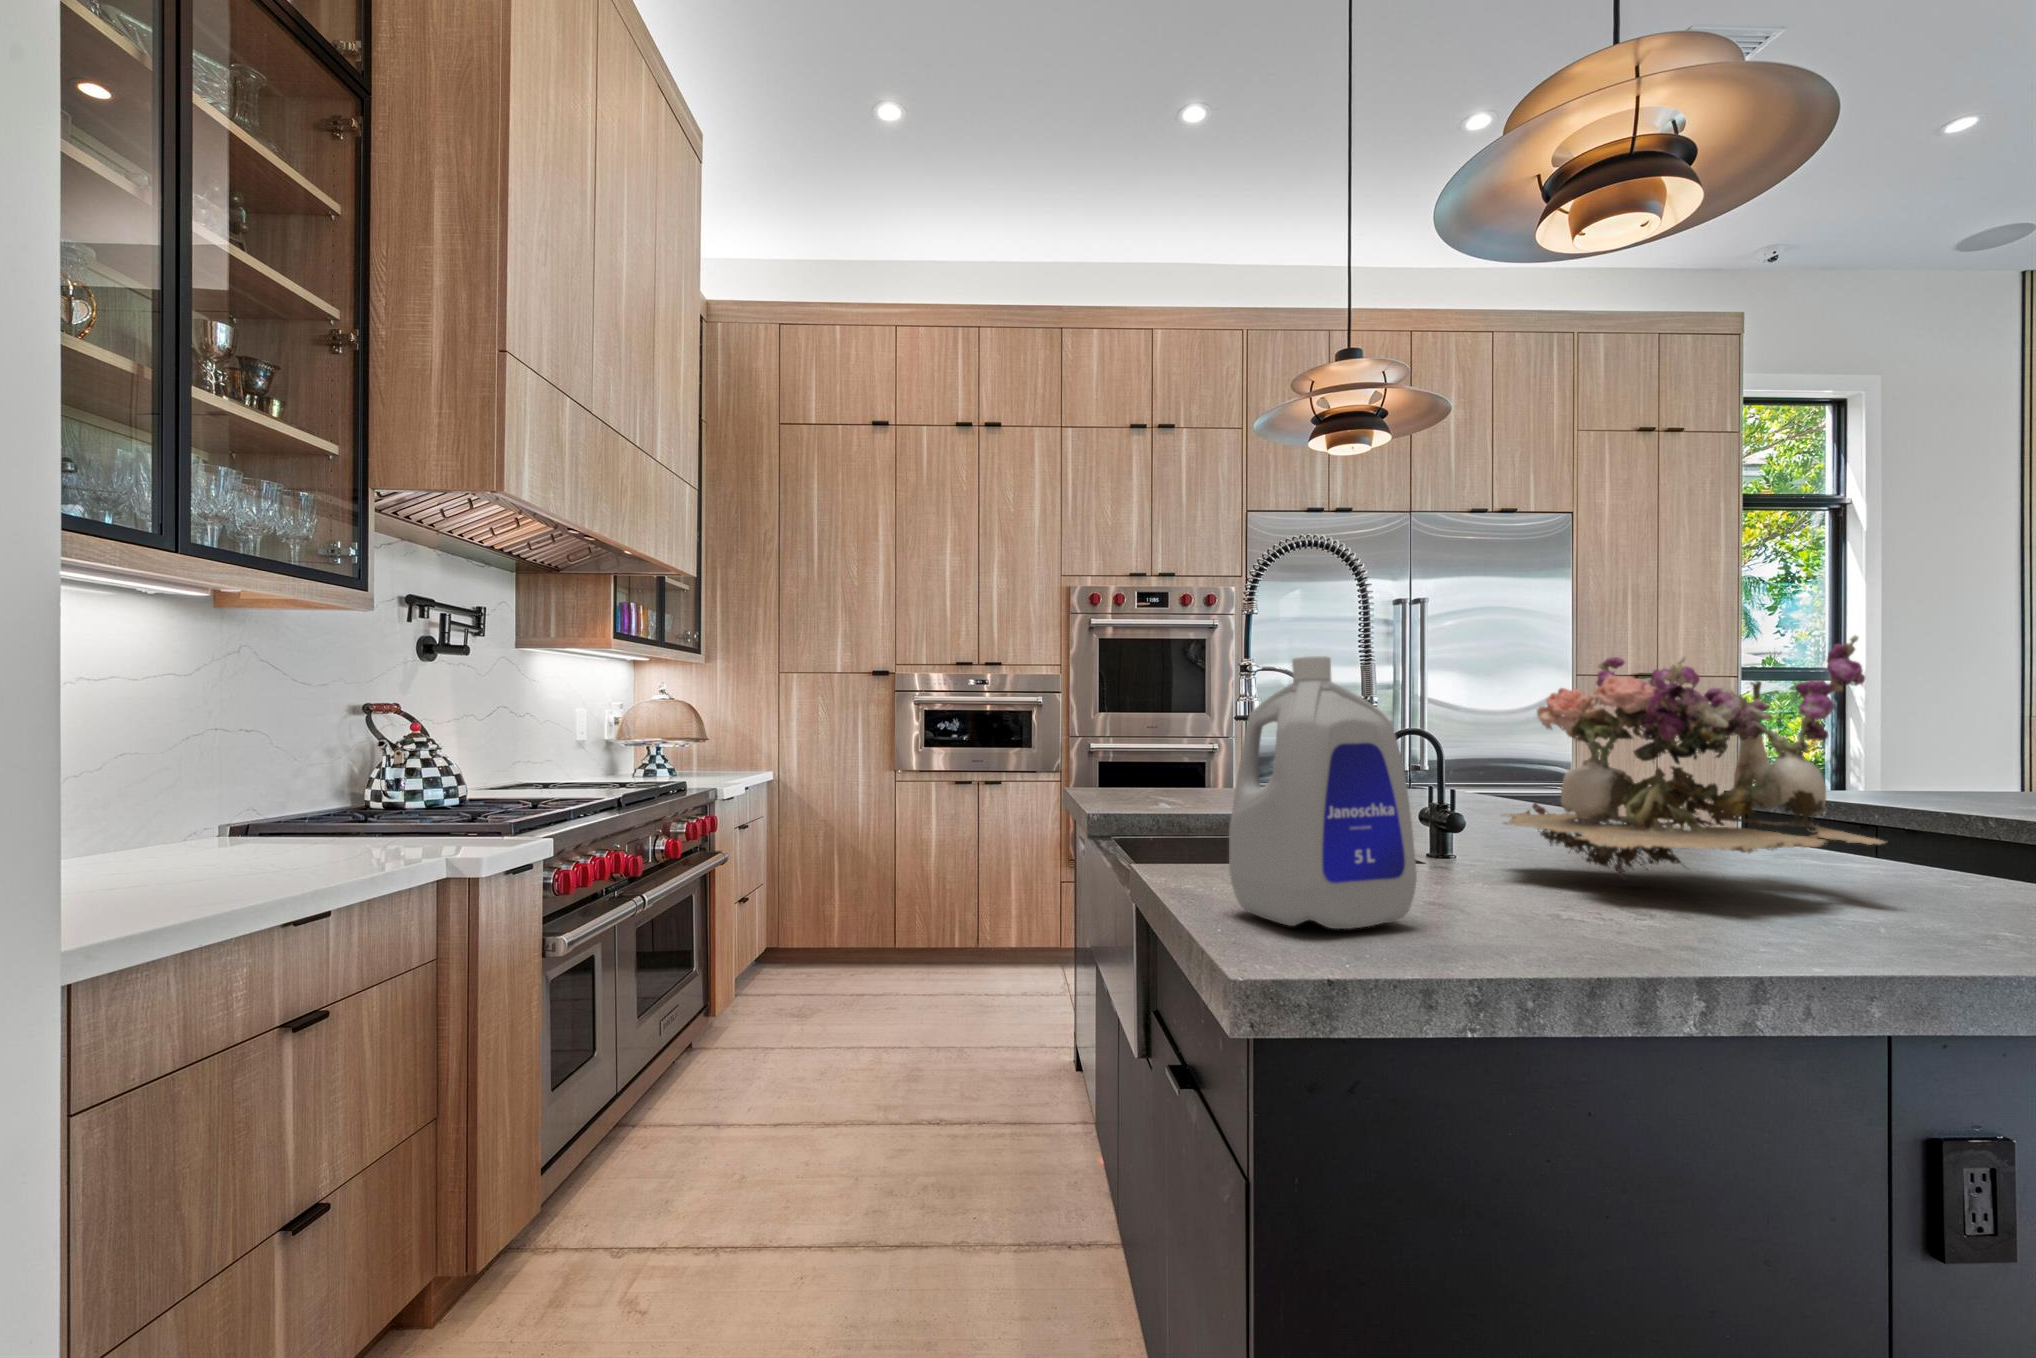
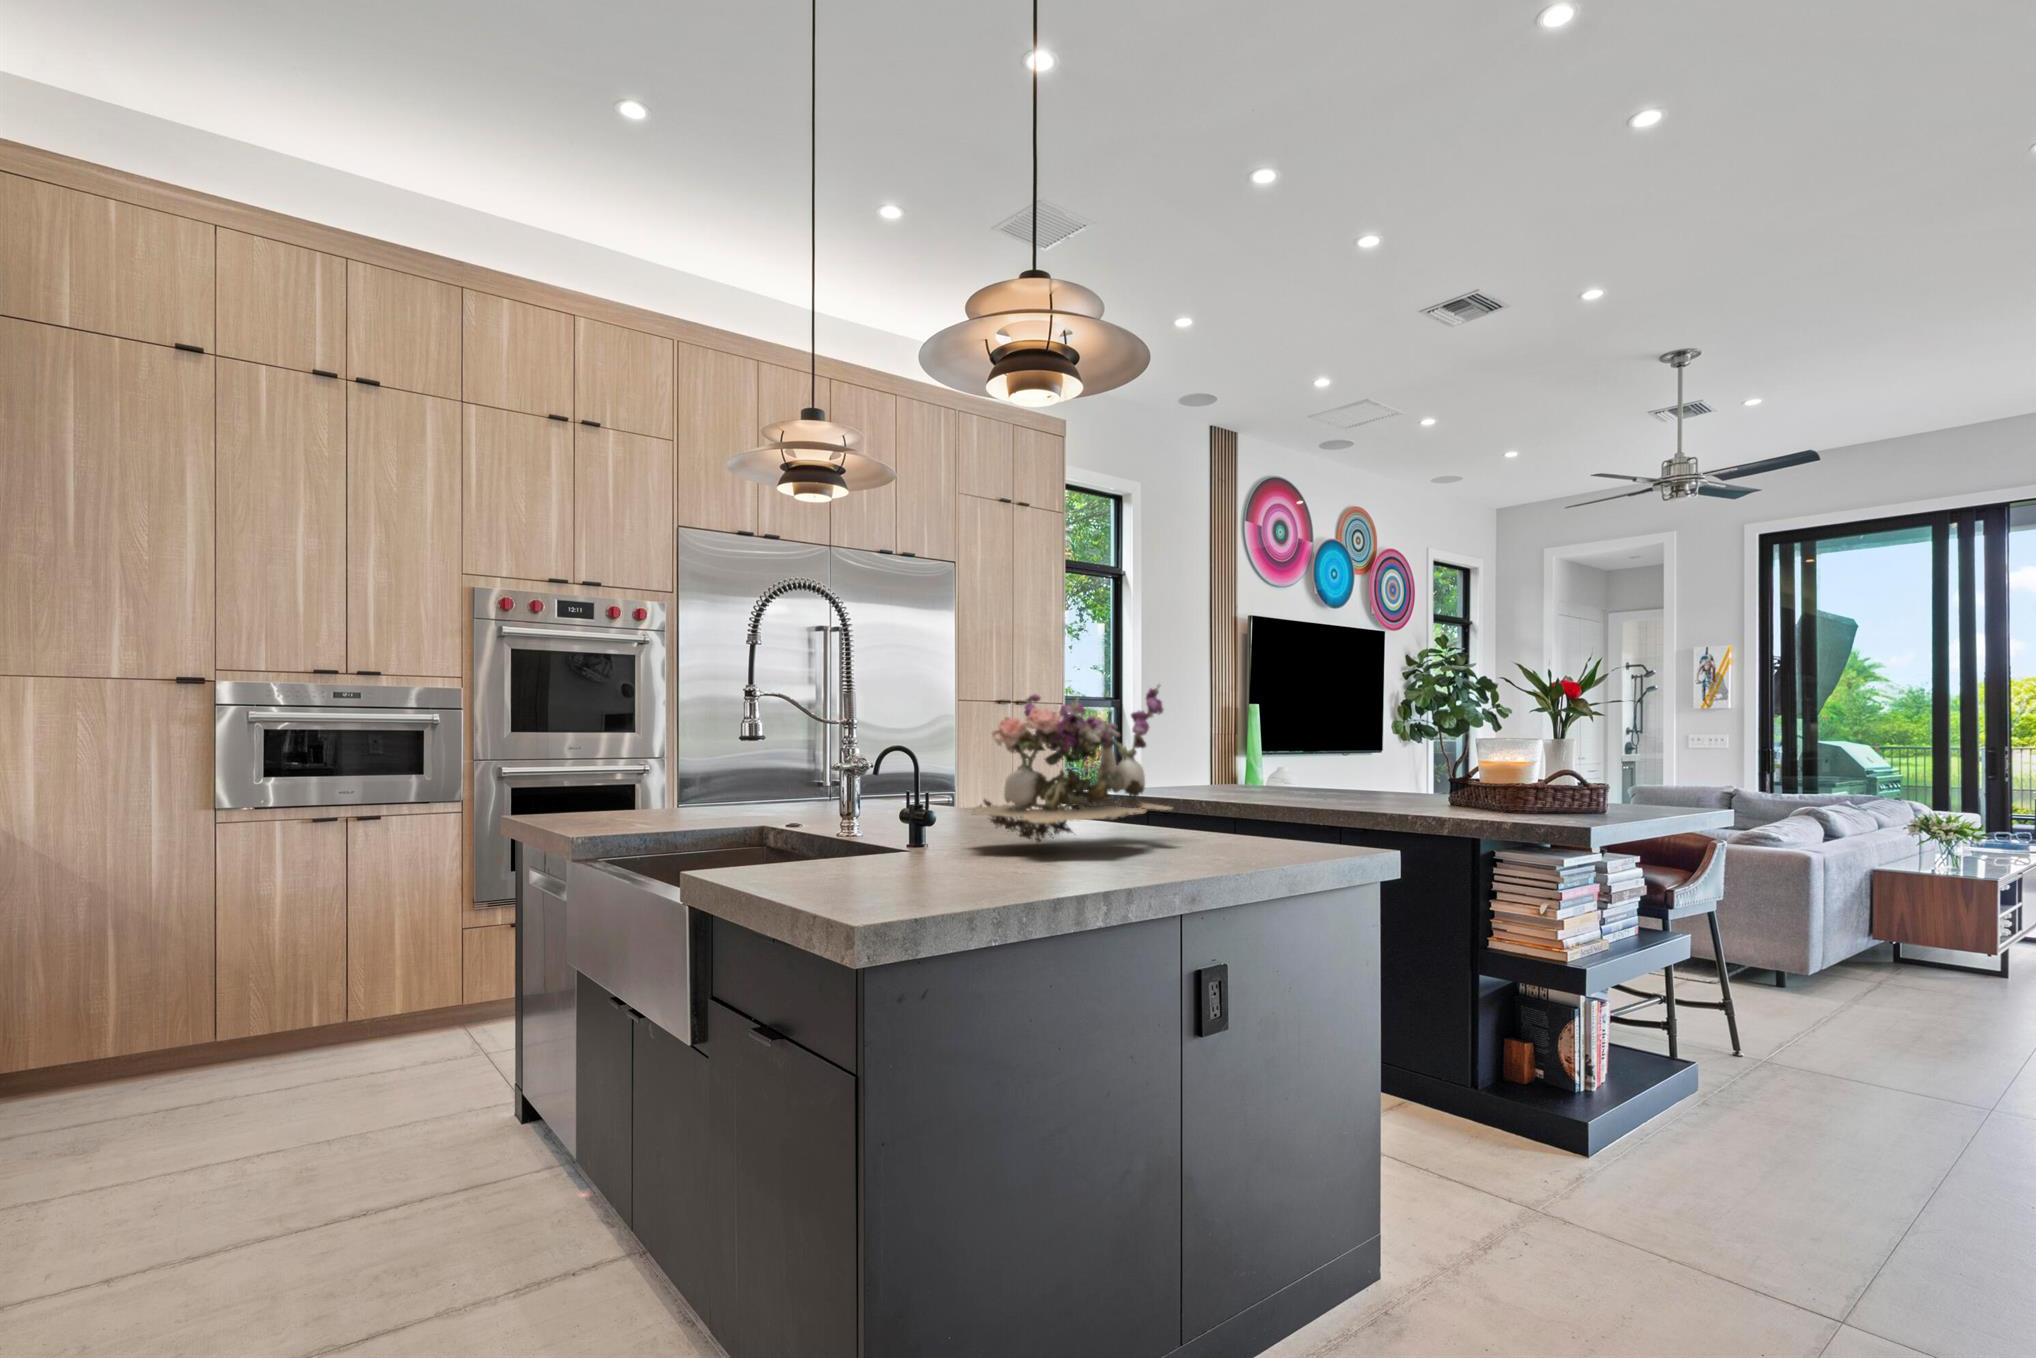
bottle: present [1229,656,1417,929] -> none [812,700,942,895]

